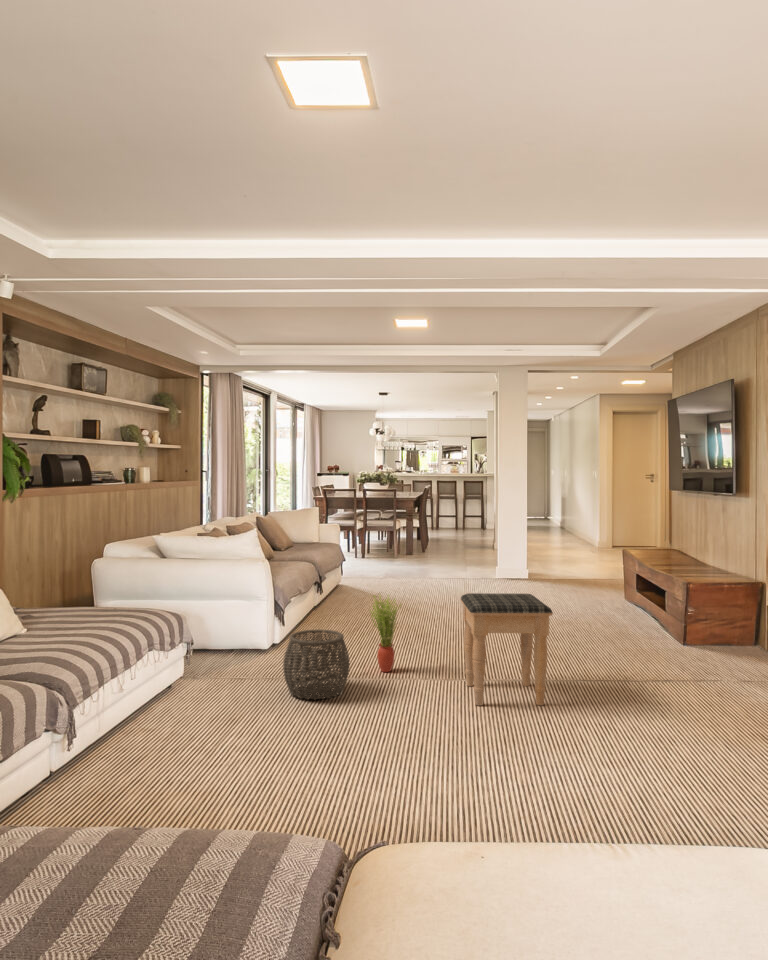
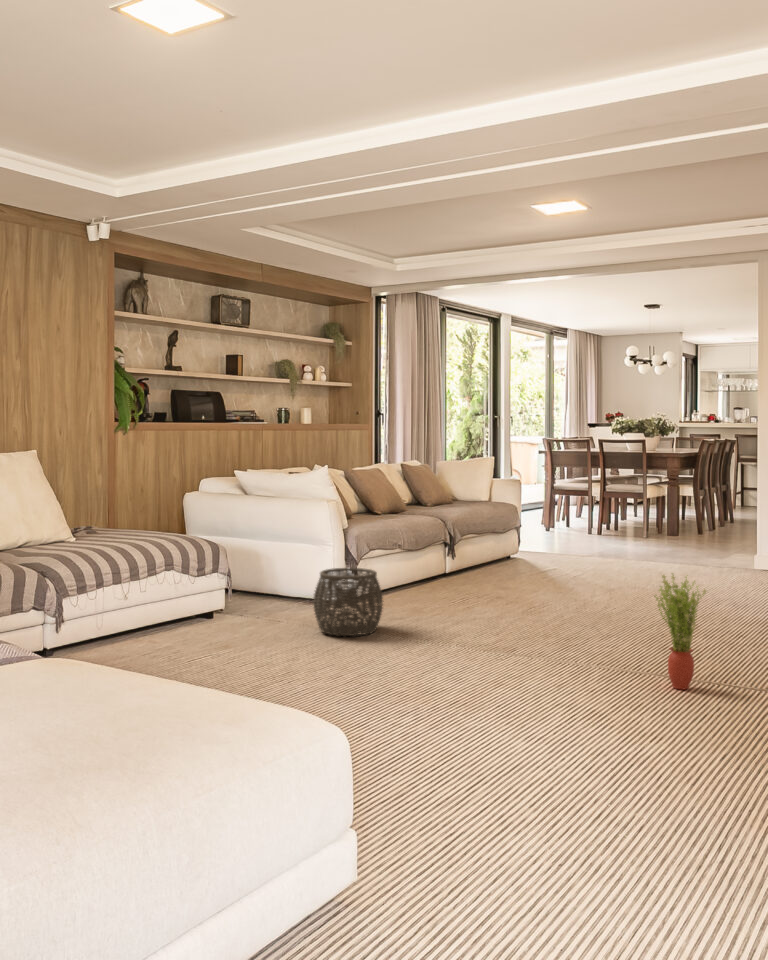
footstool: present [461,593,553,706] -> none [484,537,593,664]
potted plant: present [370,595,401,672] -> present [654,575,706,690]

